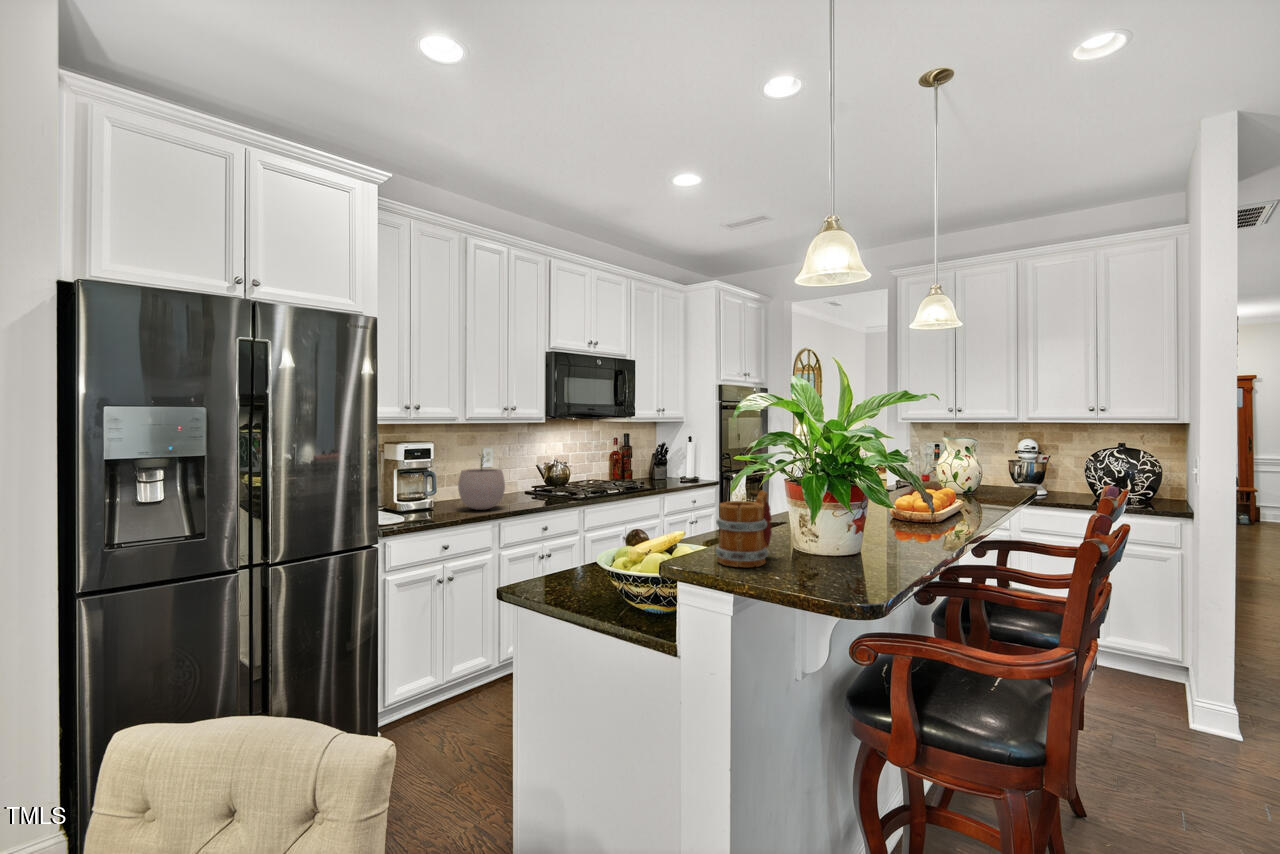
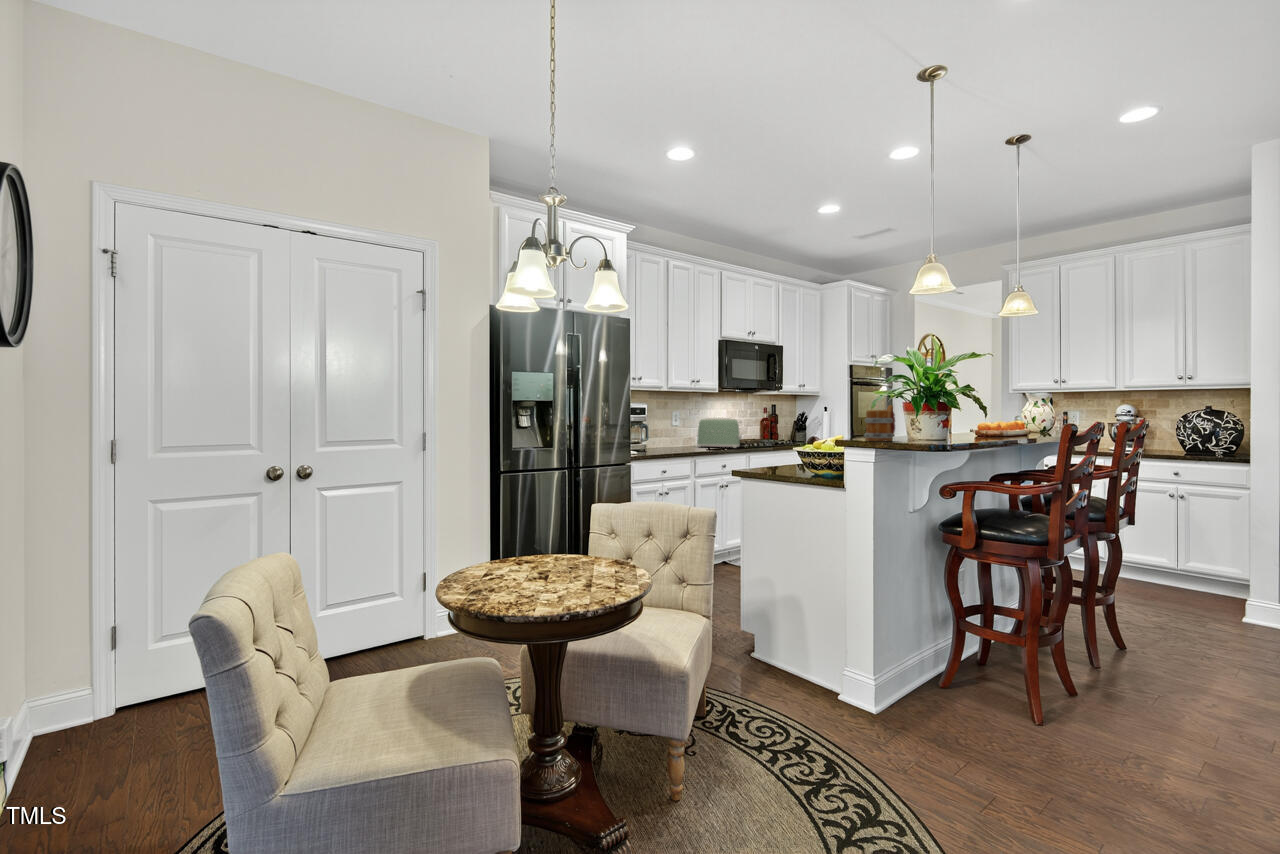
plant pot: present [458,456,505,510] -> none [666,411,698,450]
toaster: none [513,458,573,500] -> present [697,418,742,448]

